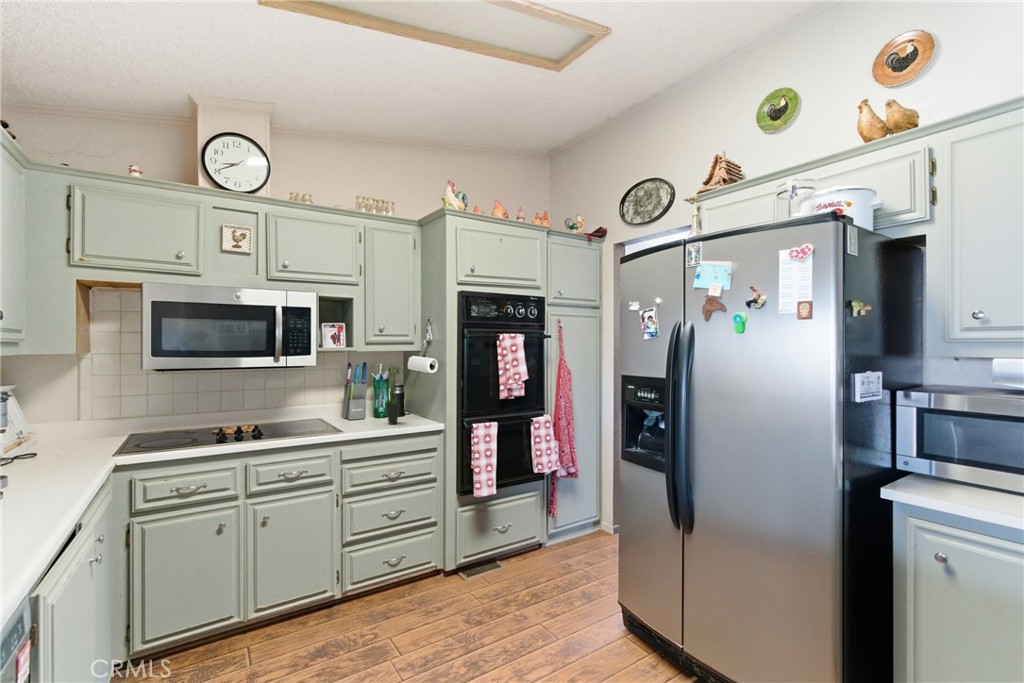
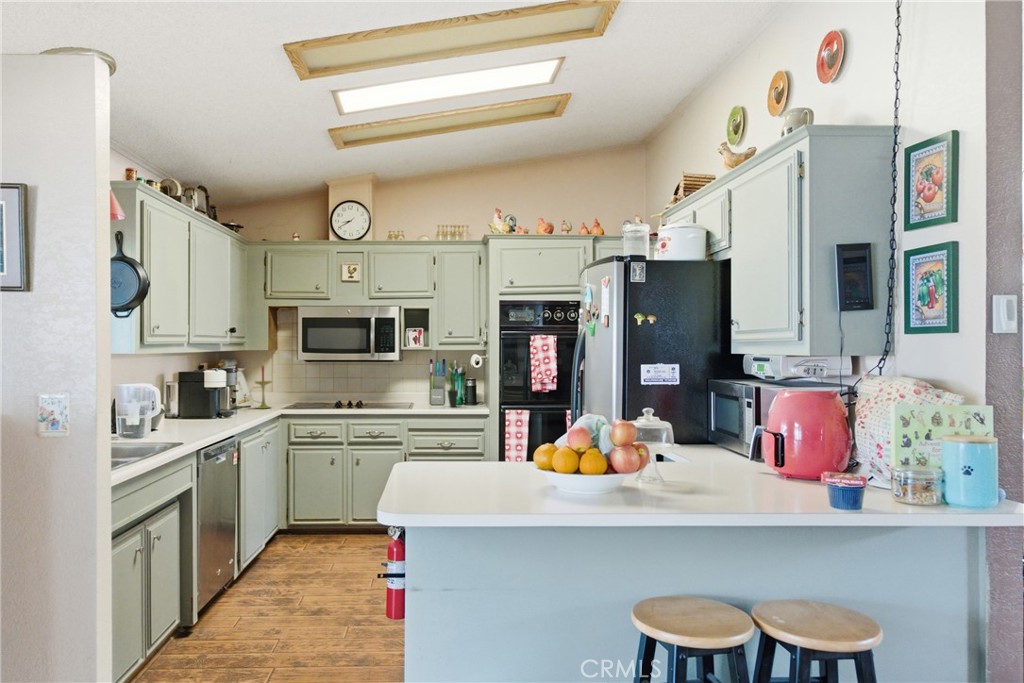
candle: none [36,379,88,458] -> present [255,366,271,409]

